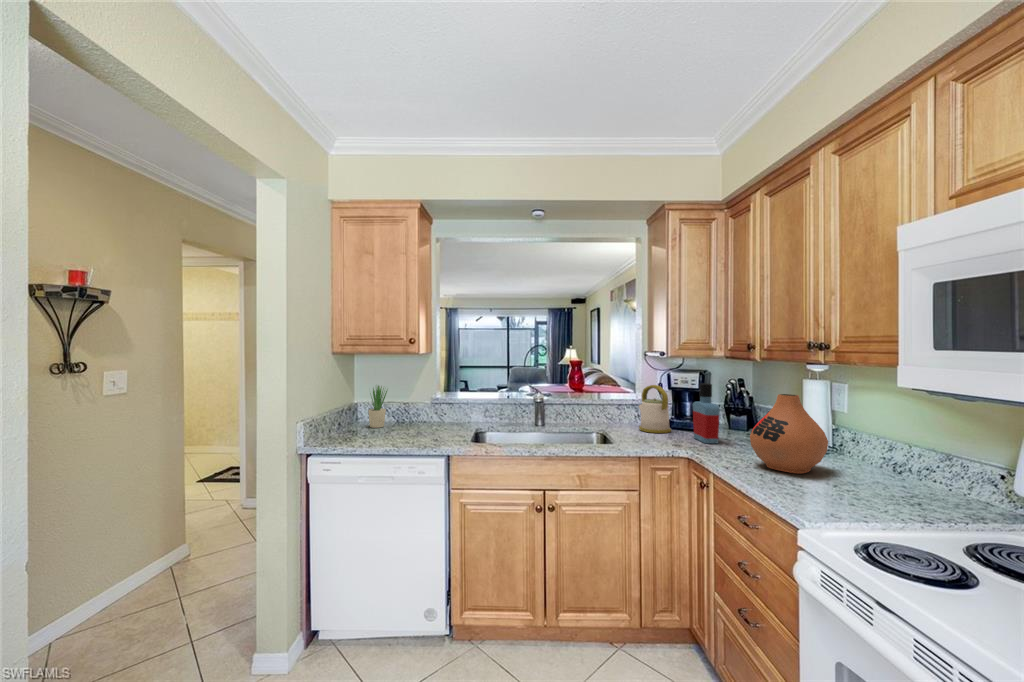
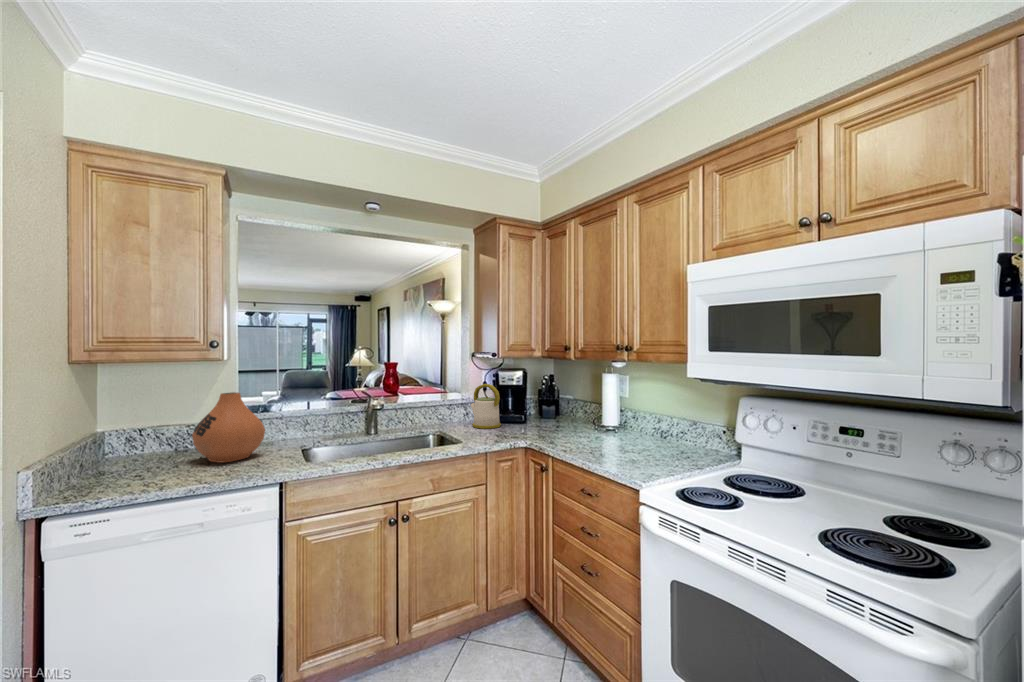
bottle: present [693,383,720,443] -> none [522,380,546,433]
potted plant: present [368,386,387,428] -> none [128,394,164,463]
vase: present [750,394,828,474] -> present [192,392,265,462]

